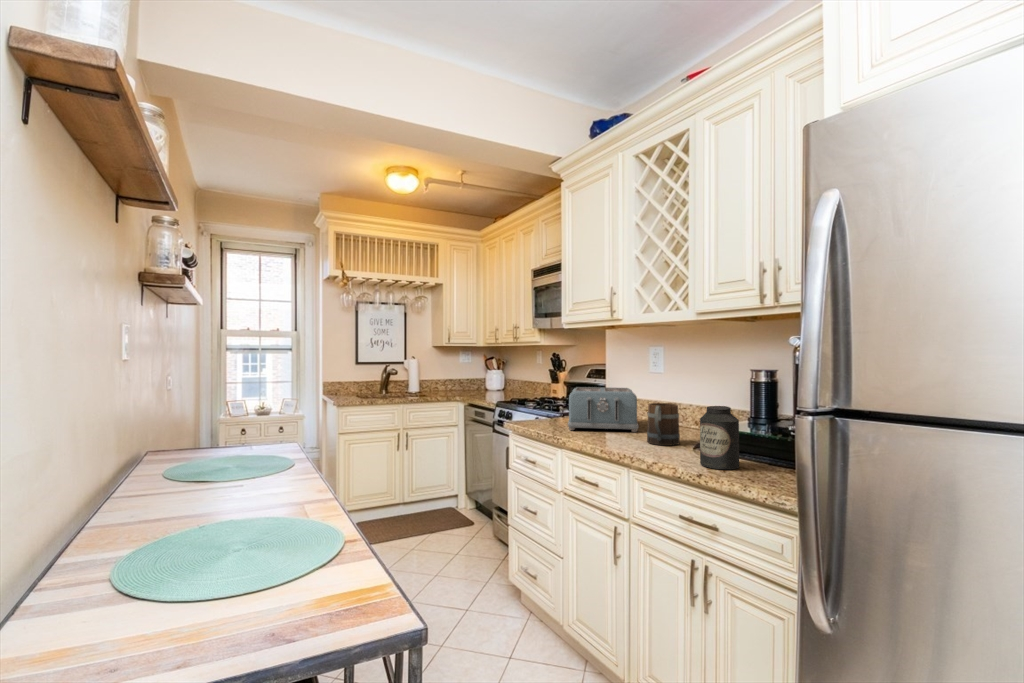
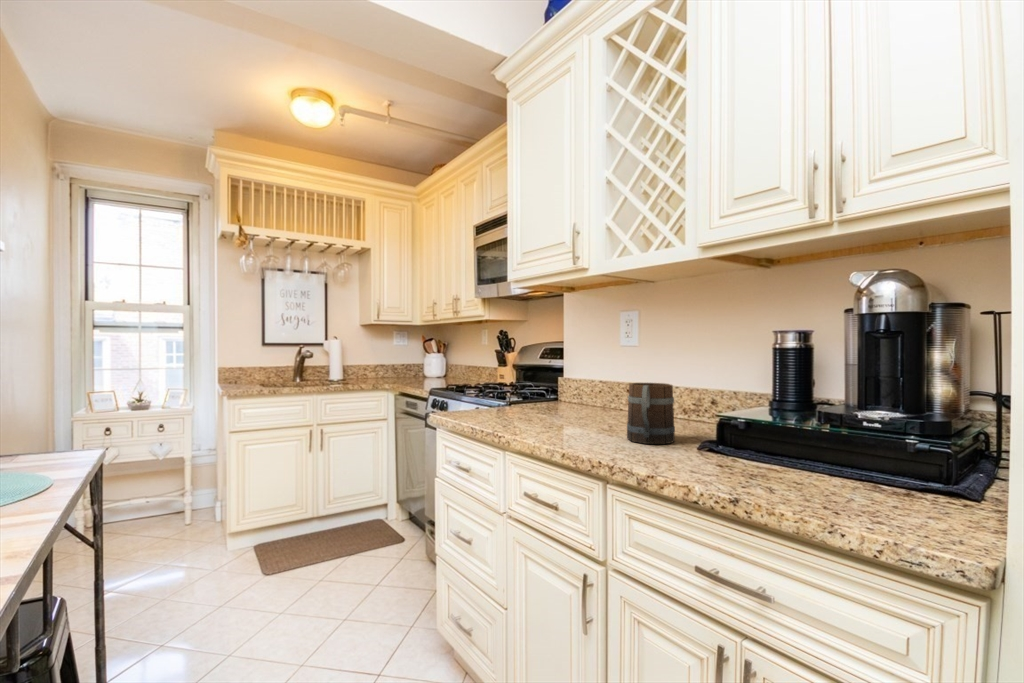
toaster: present [568,387,639,432] -> none [514,365,611,425]
canister: present [700,406,739,469] -> none [723,382,790,487]

